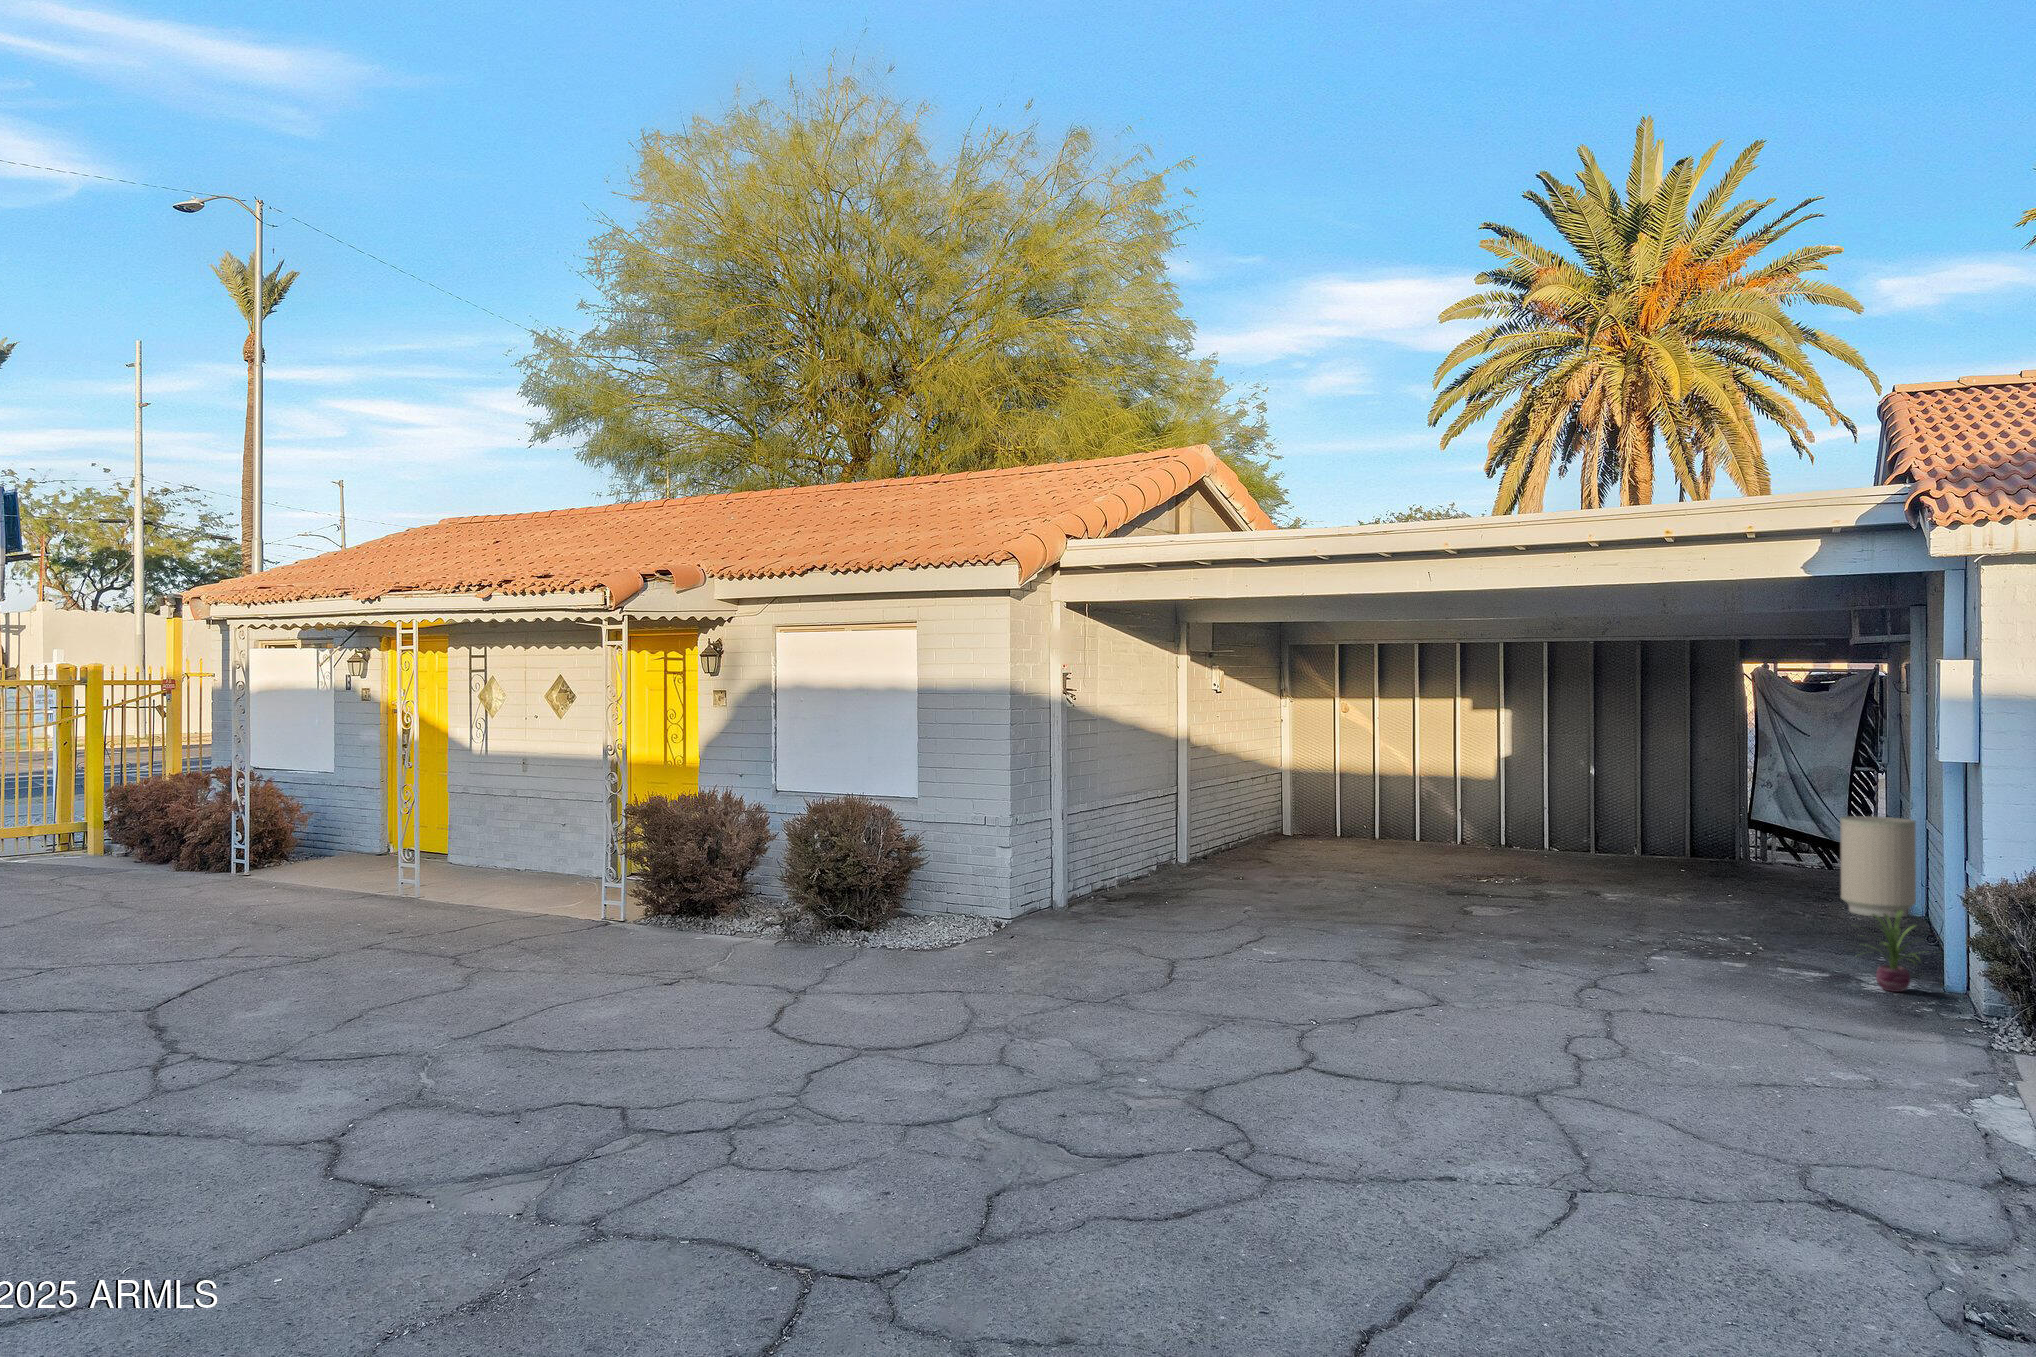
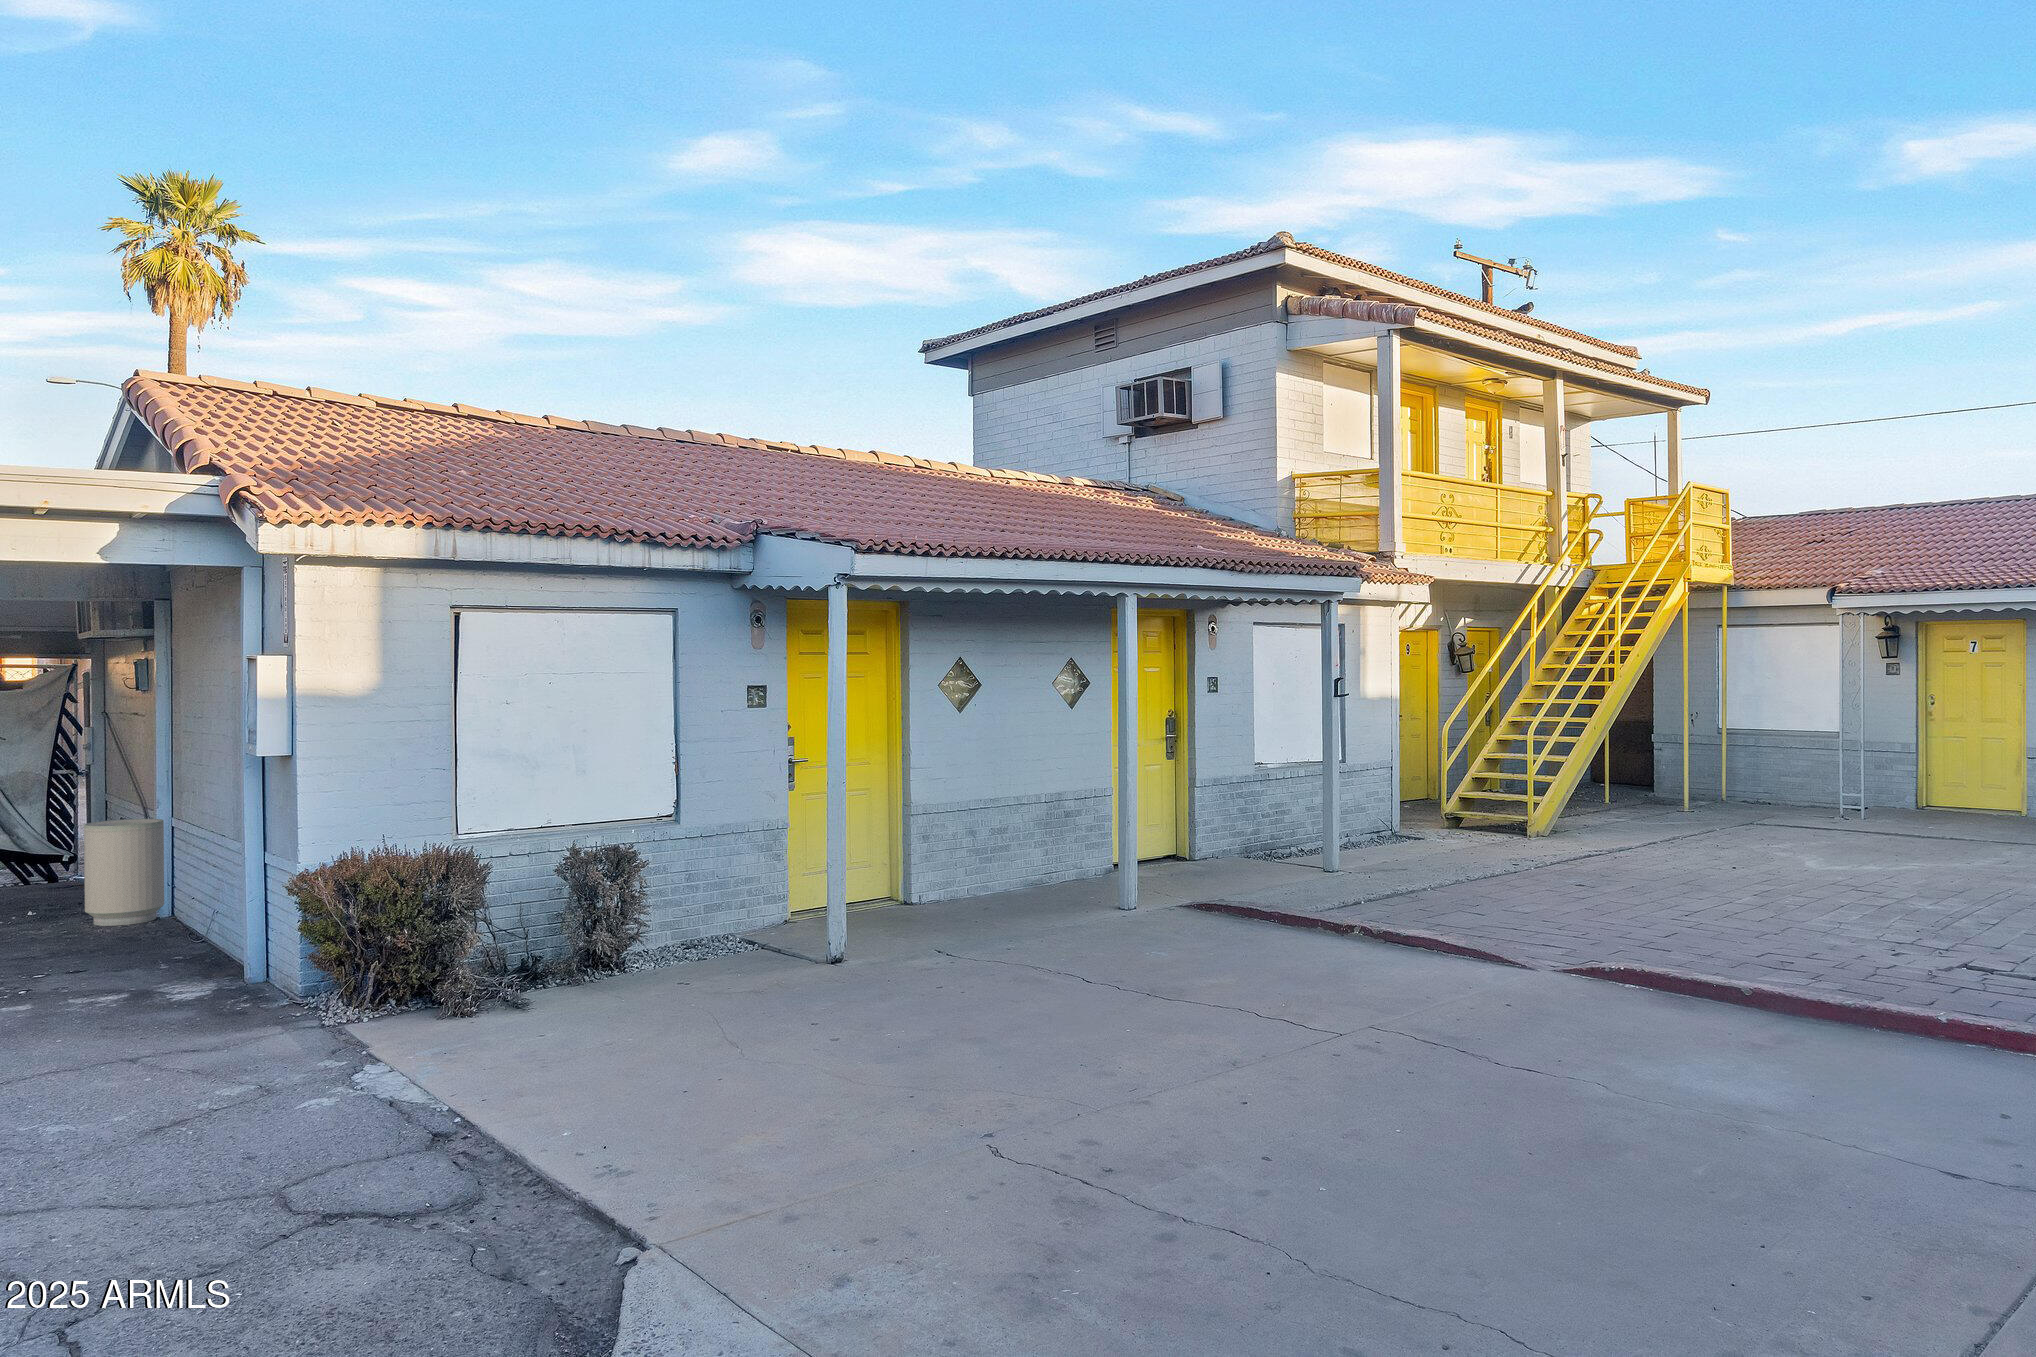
decorative plant: present [1872,909,1920,992] -> none [151,910,255,996]

